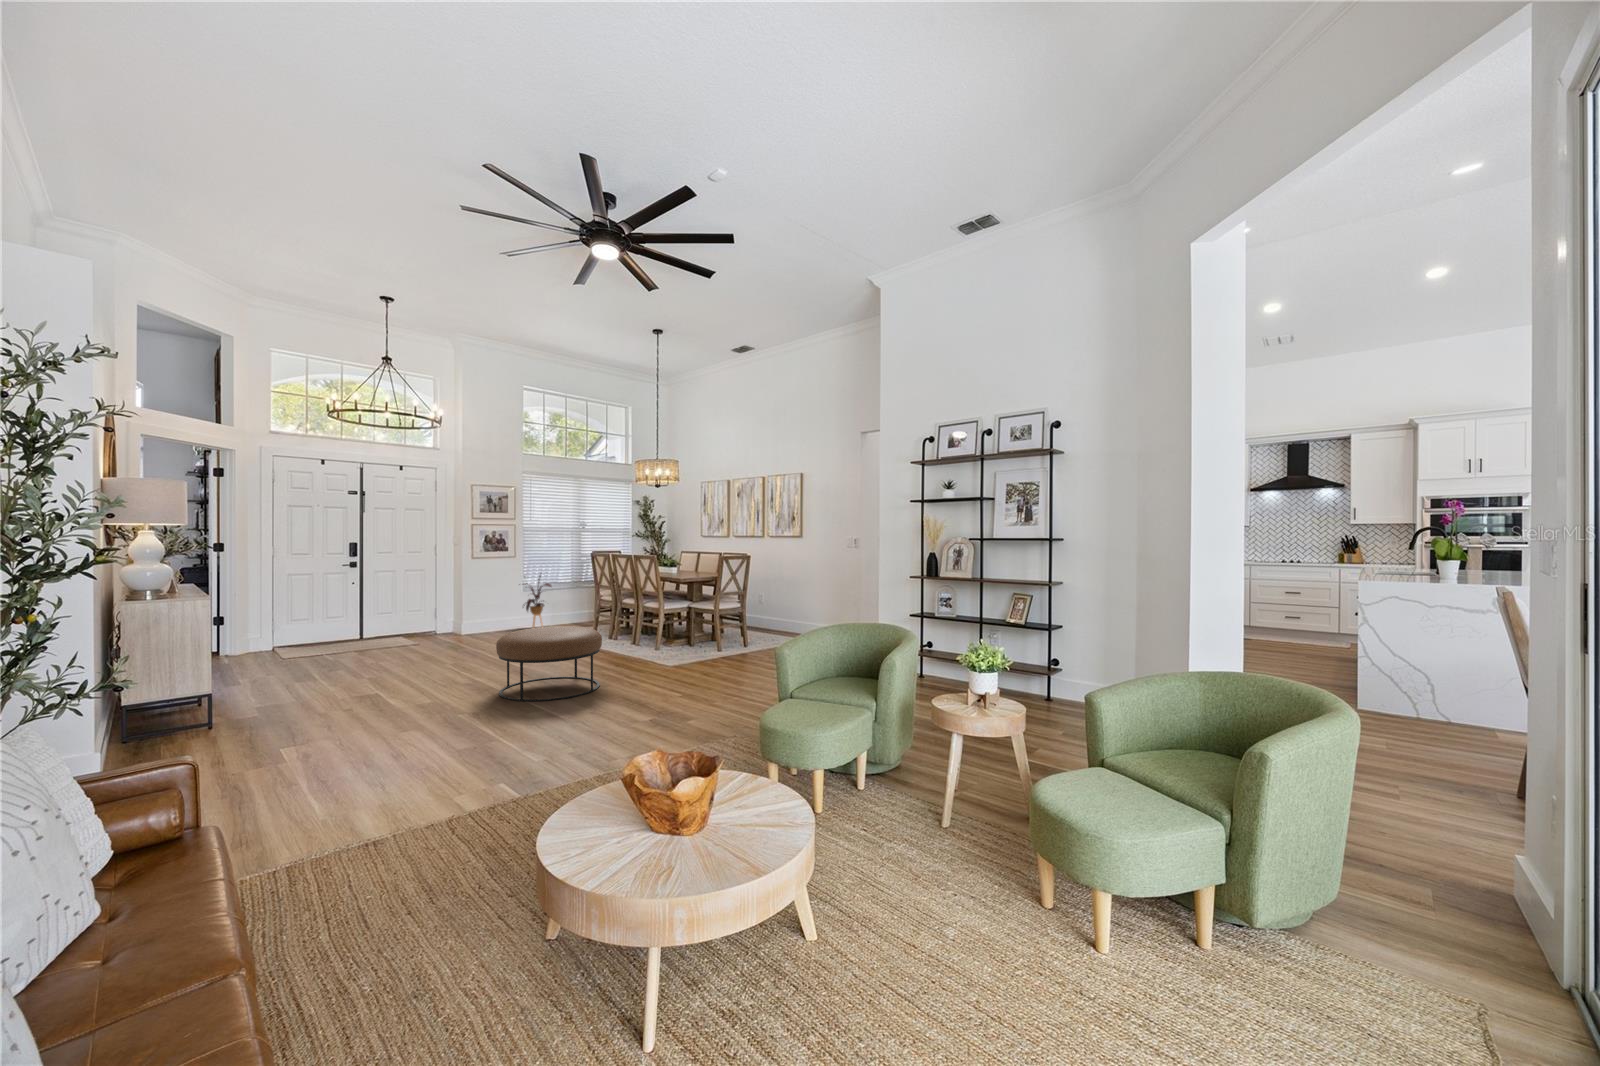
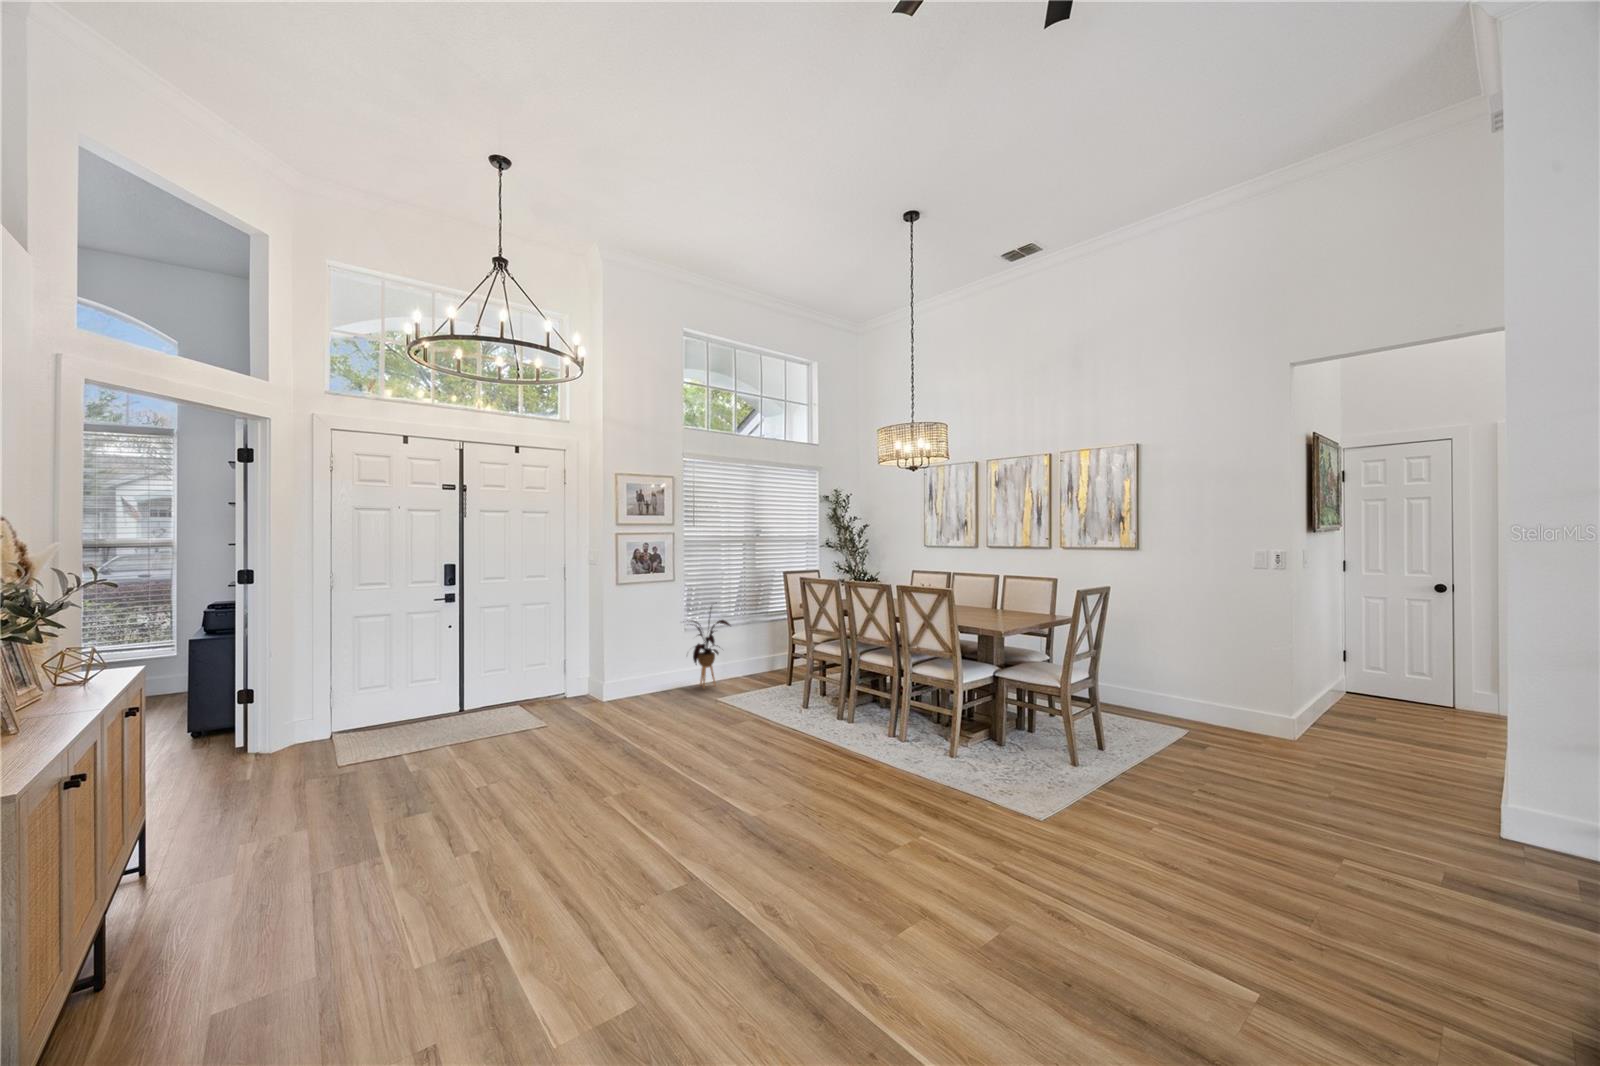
ottoman: present [496,626,602,701] -> none [762,749,989,987]

